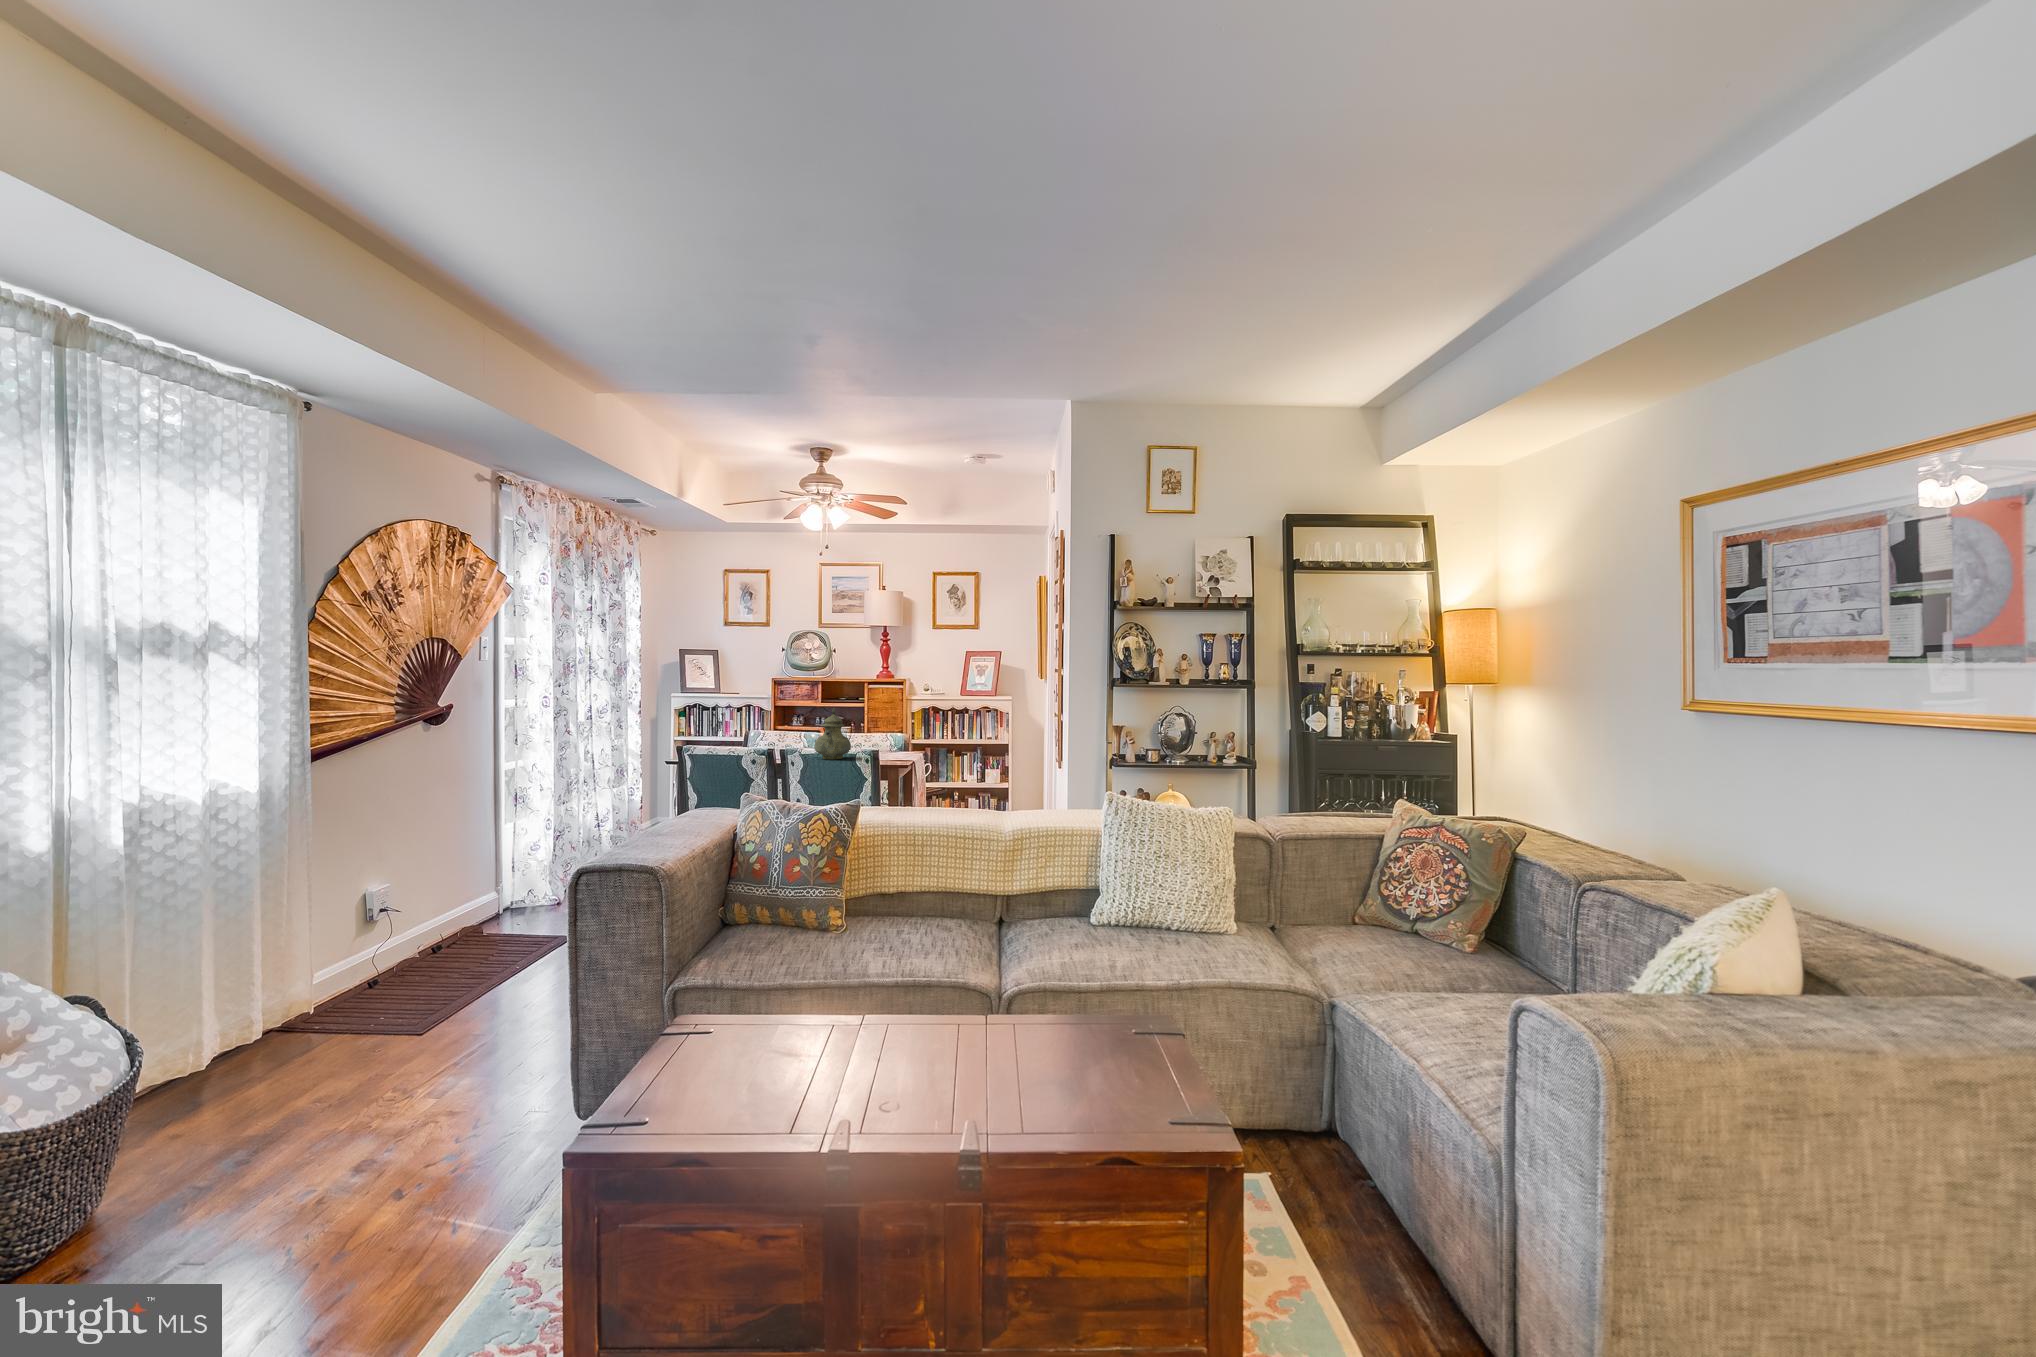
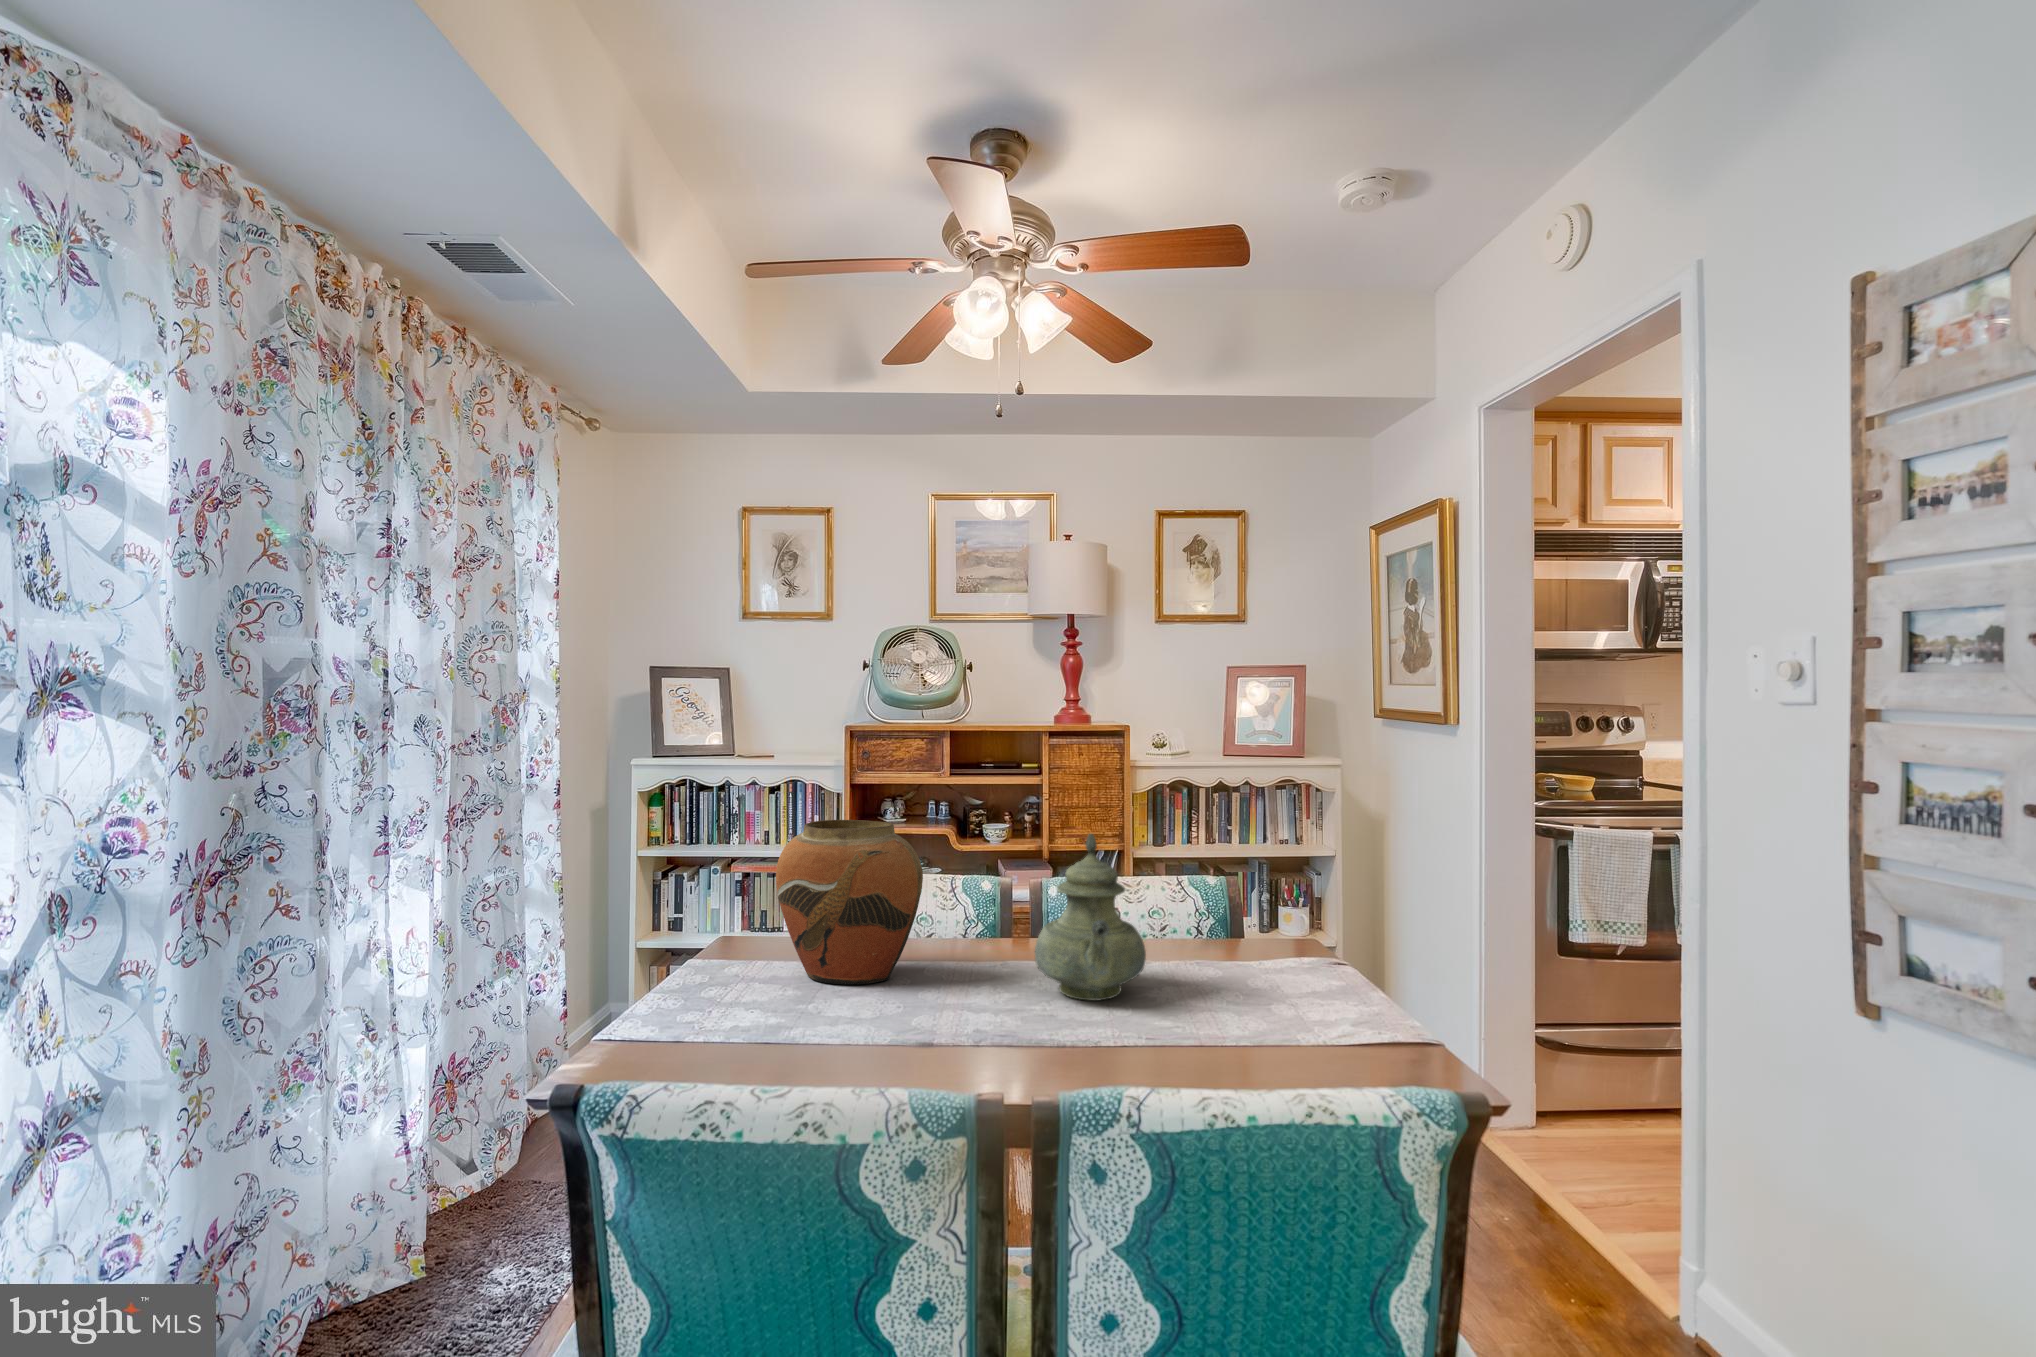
vase: none [732,705,780,757] -> present [776,820,923,984]

